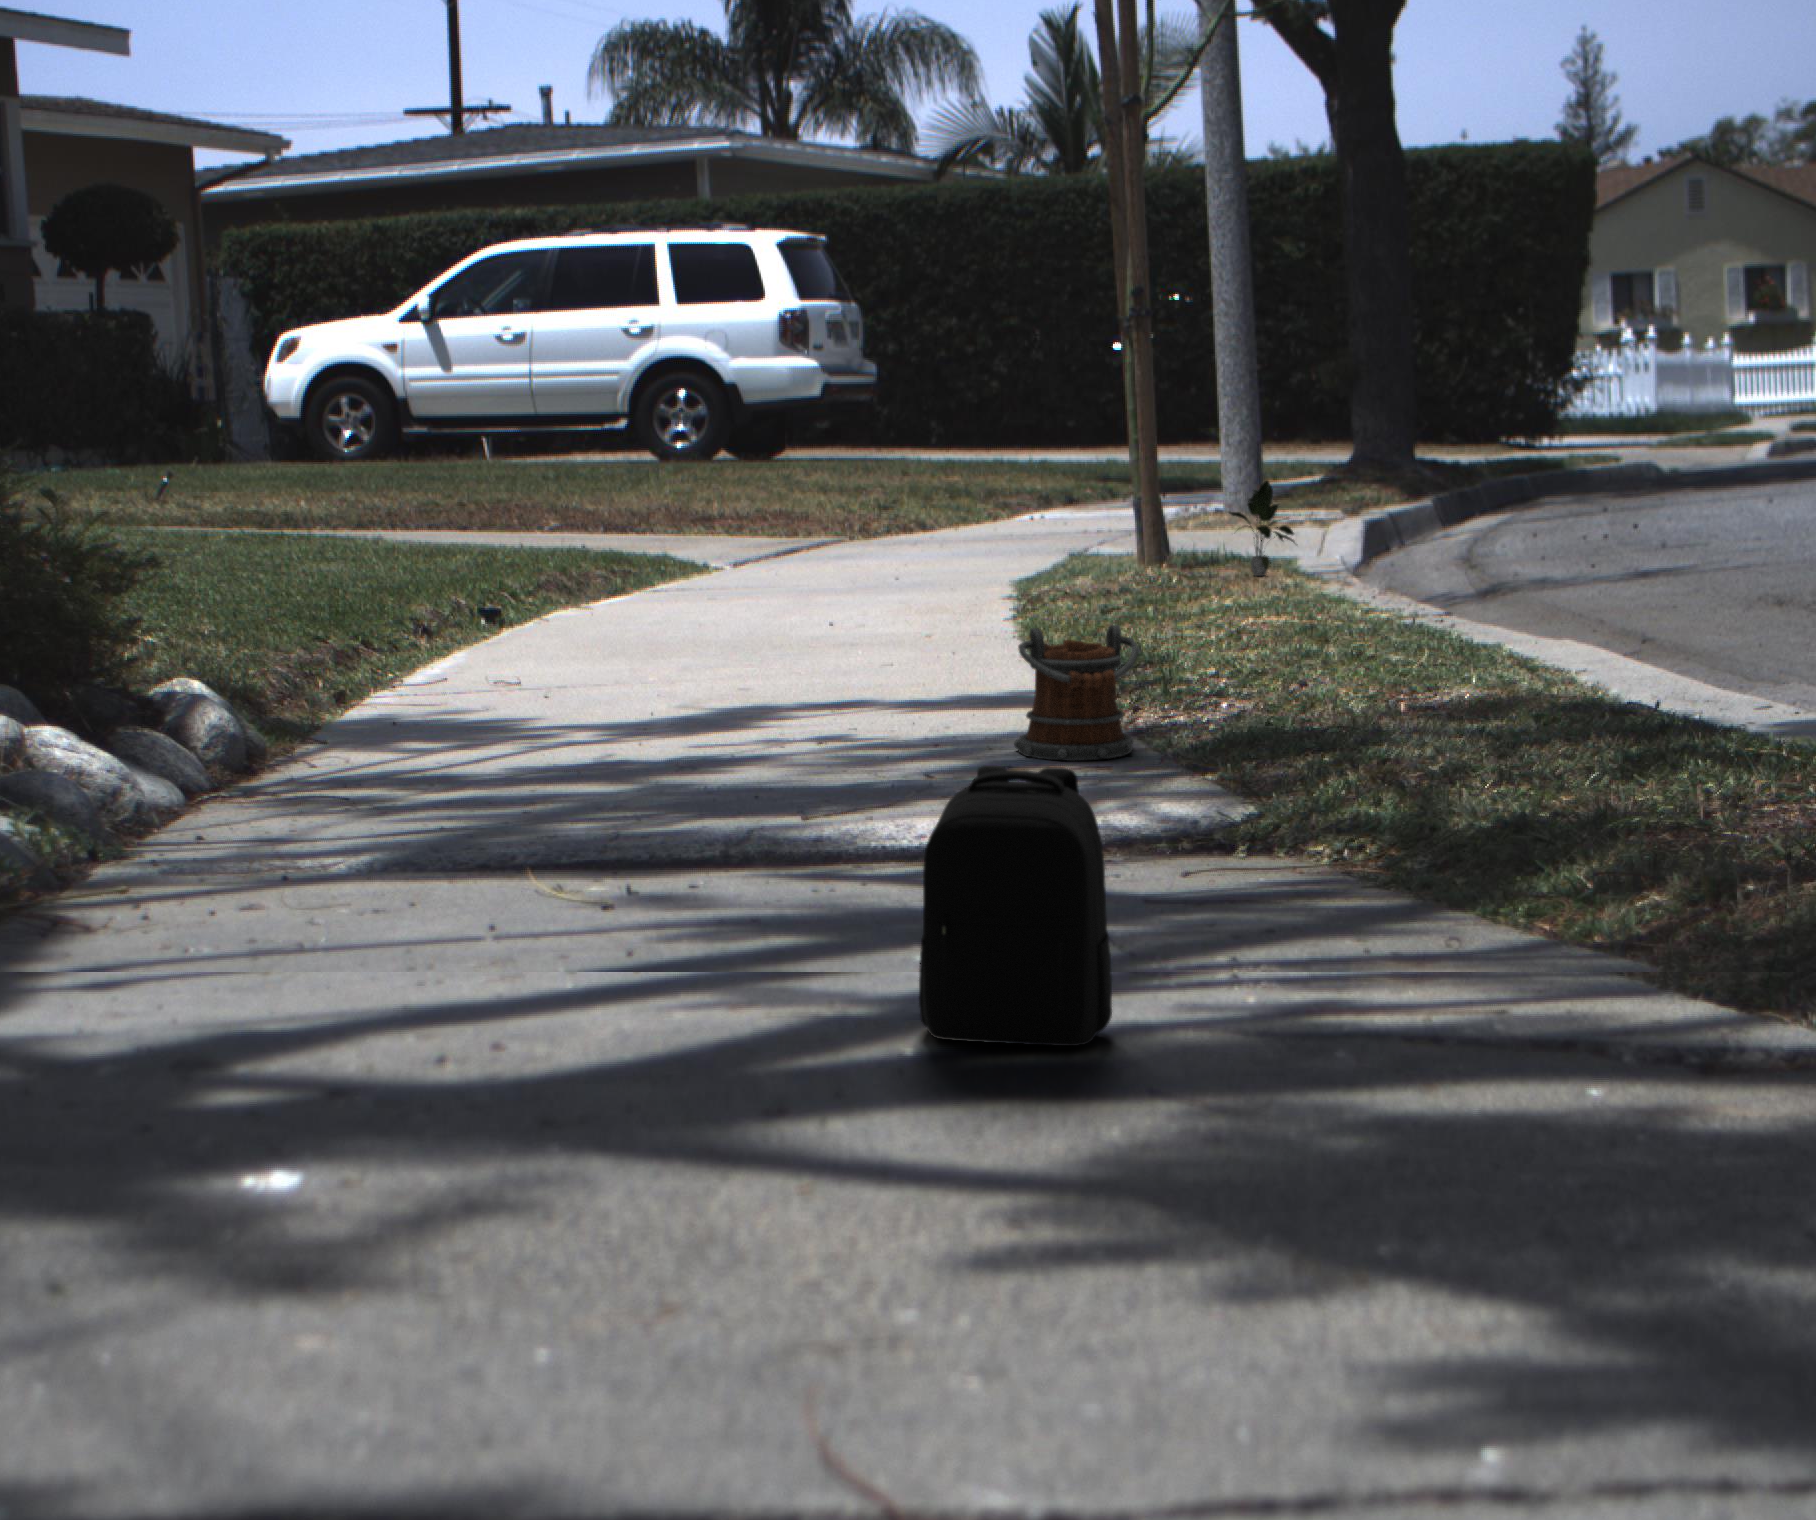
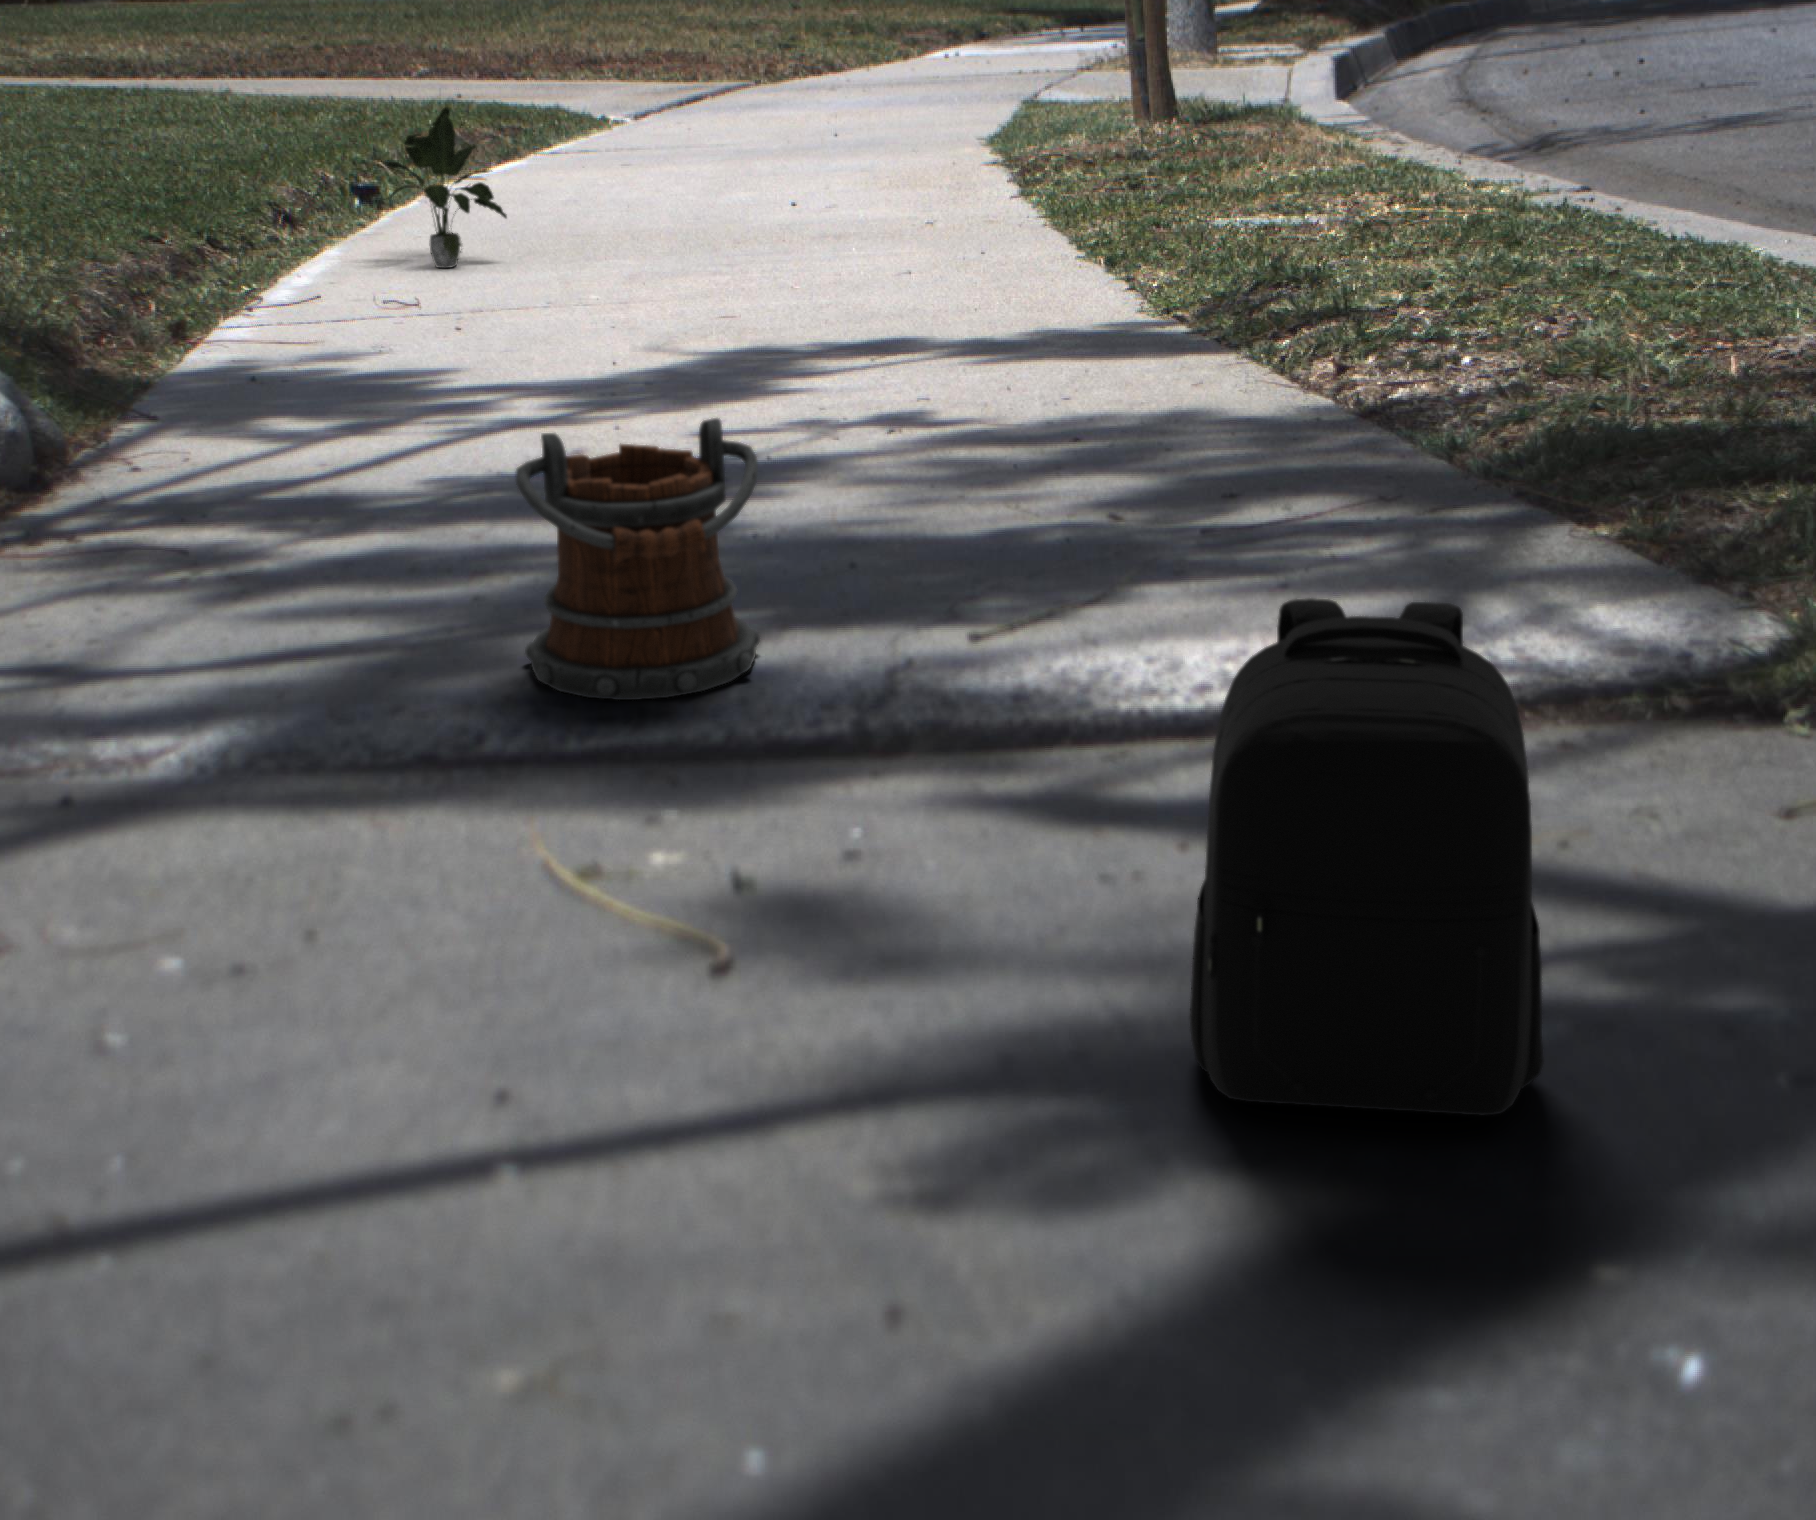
potted plant: present [1228,480,1295,576] -> present [381,107,507,268]
bucket: present [1014,625,1138,761] -> present [516,418,760,700]

